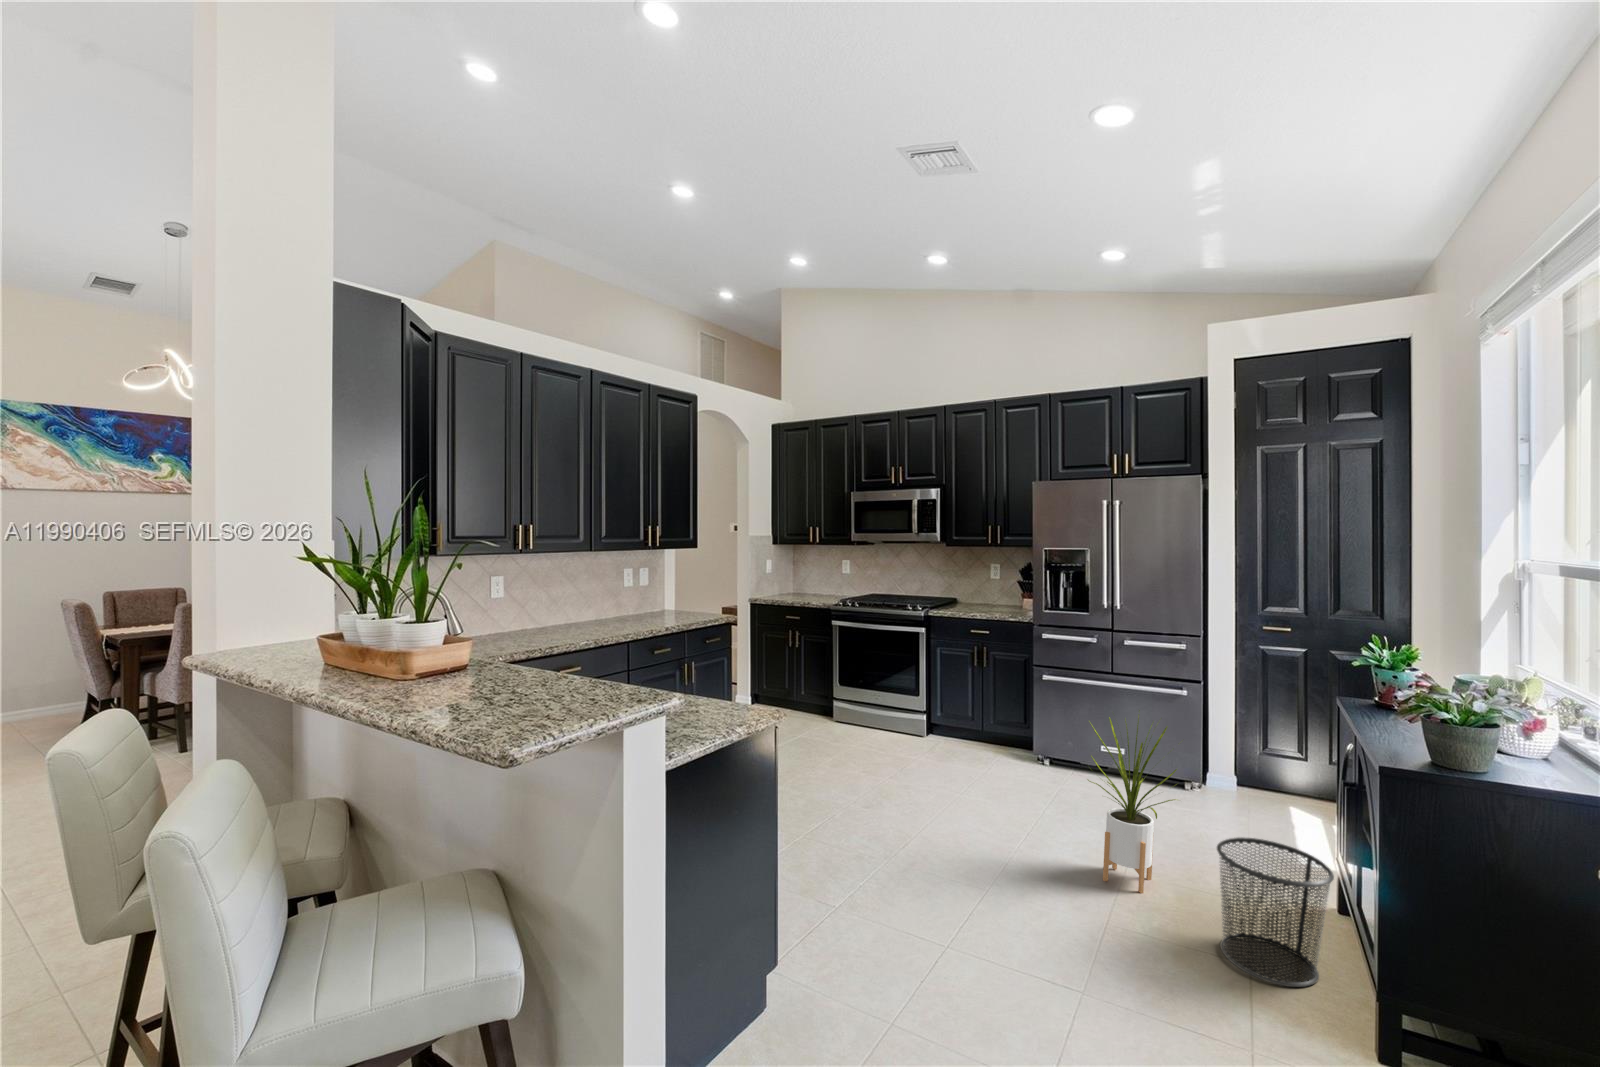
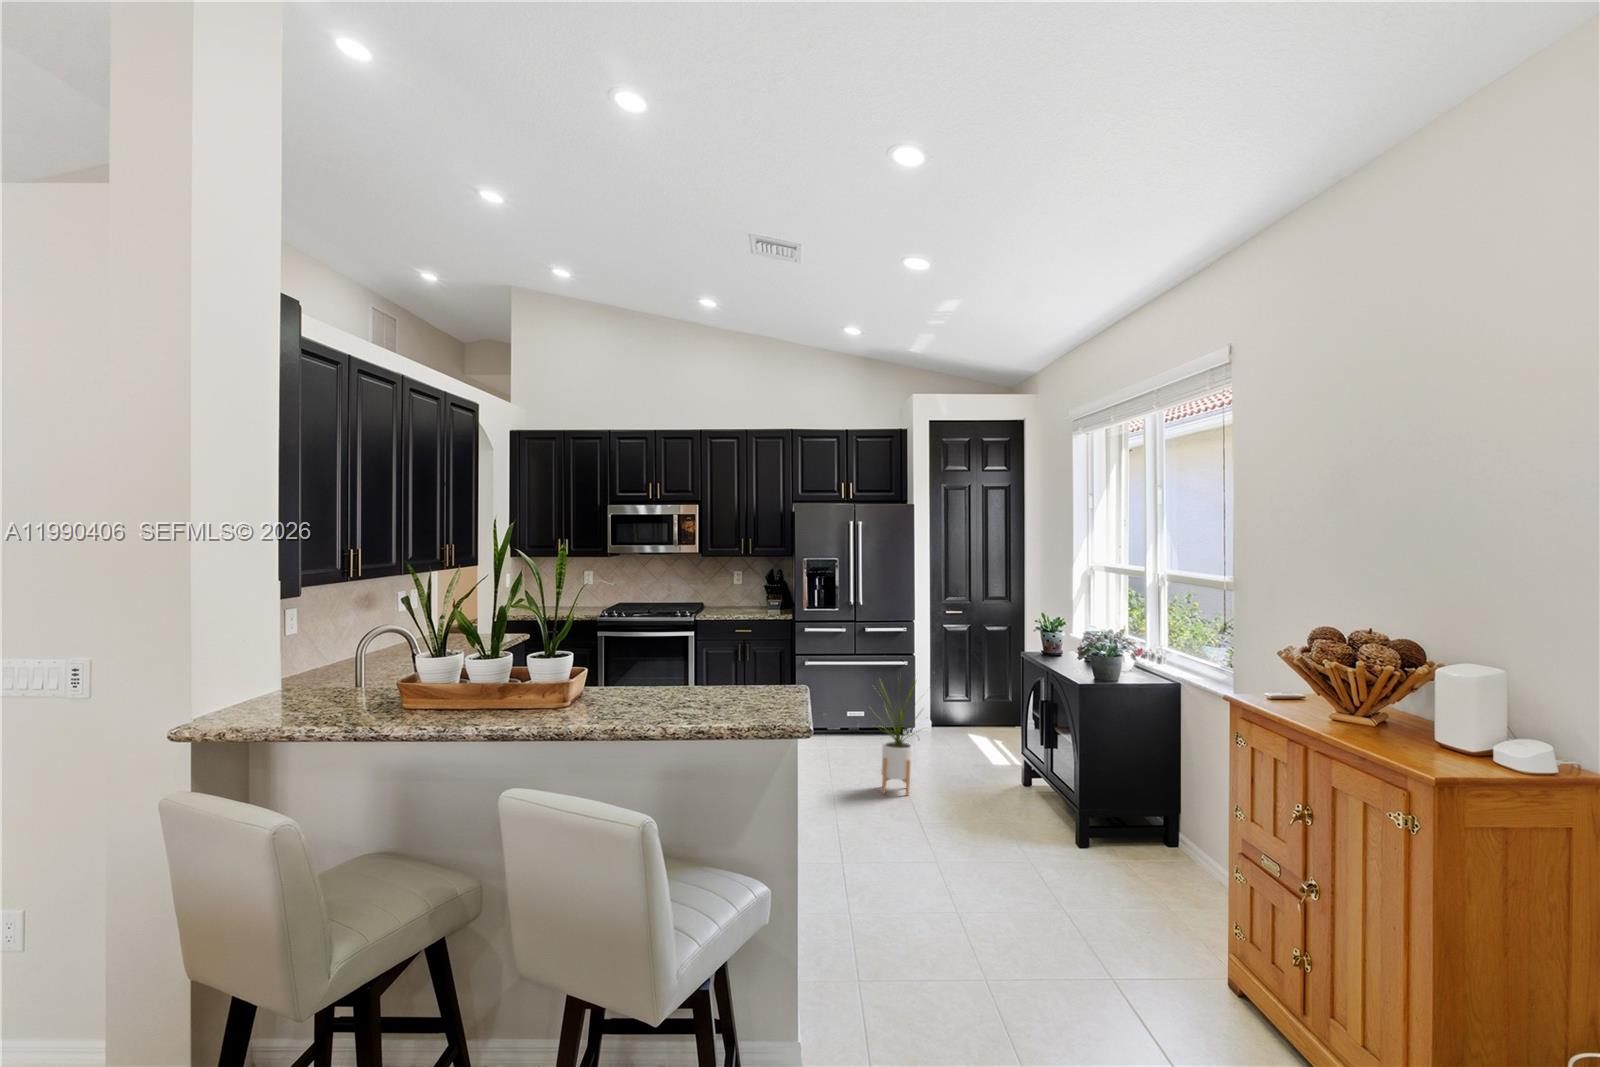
waste bin: present [1217,837,1334,987] -> none [963,740,1025,822]

